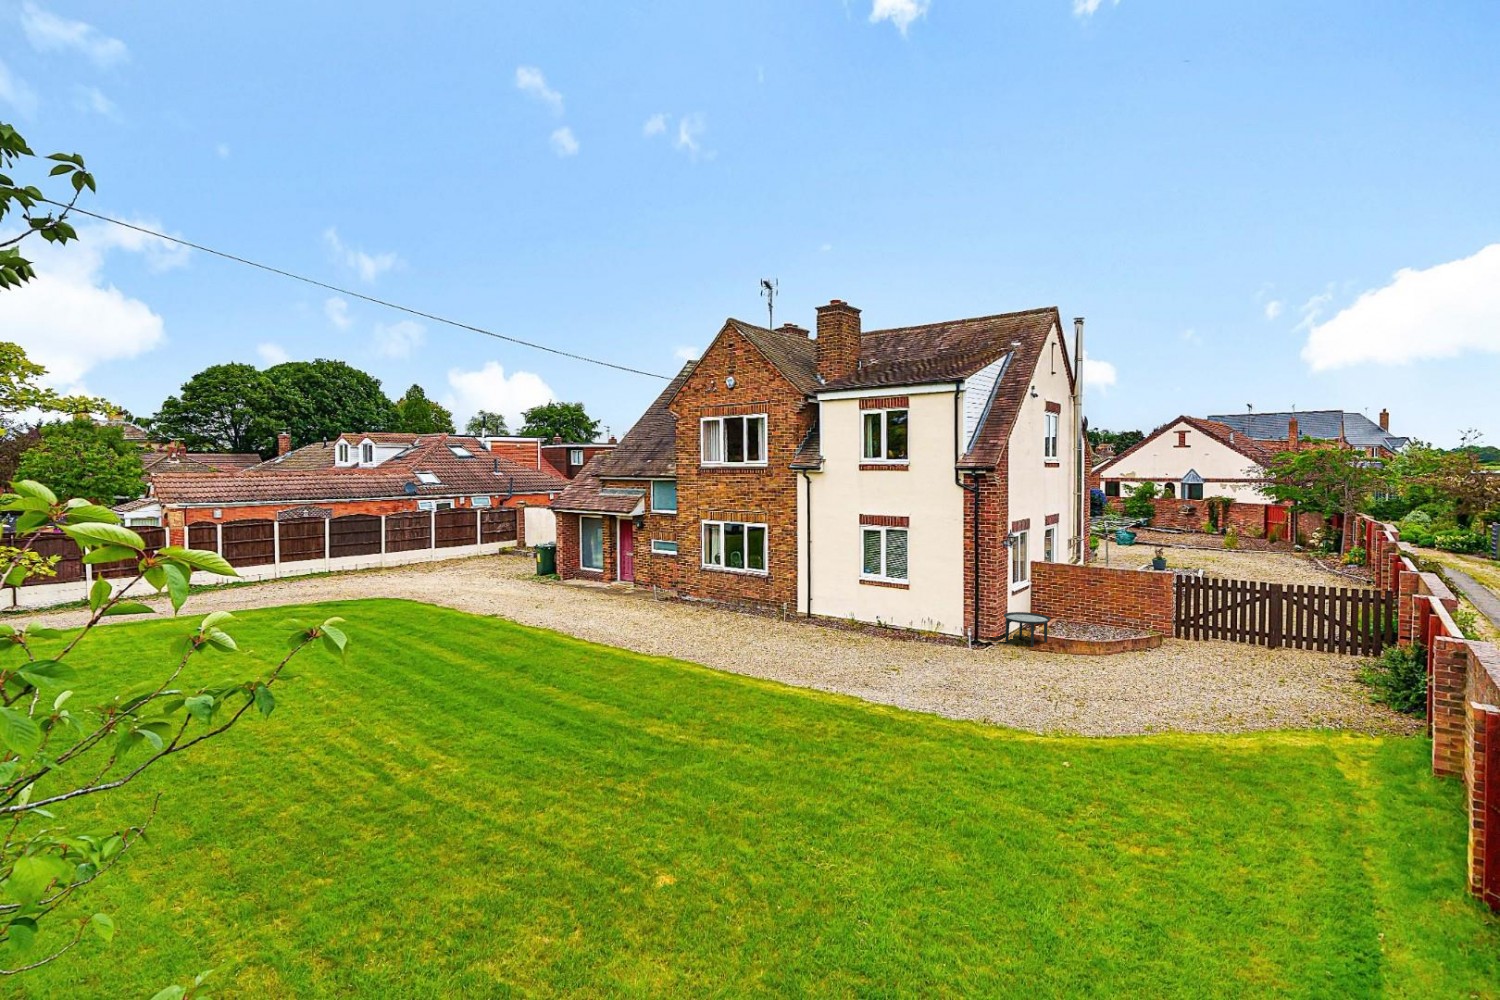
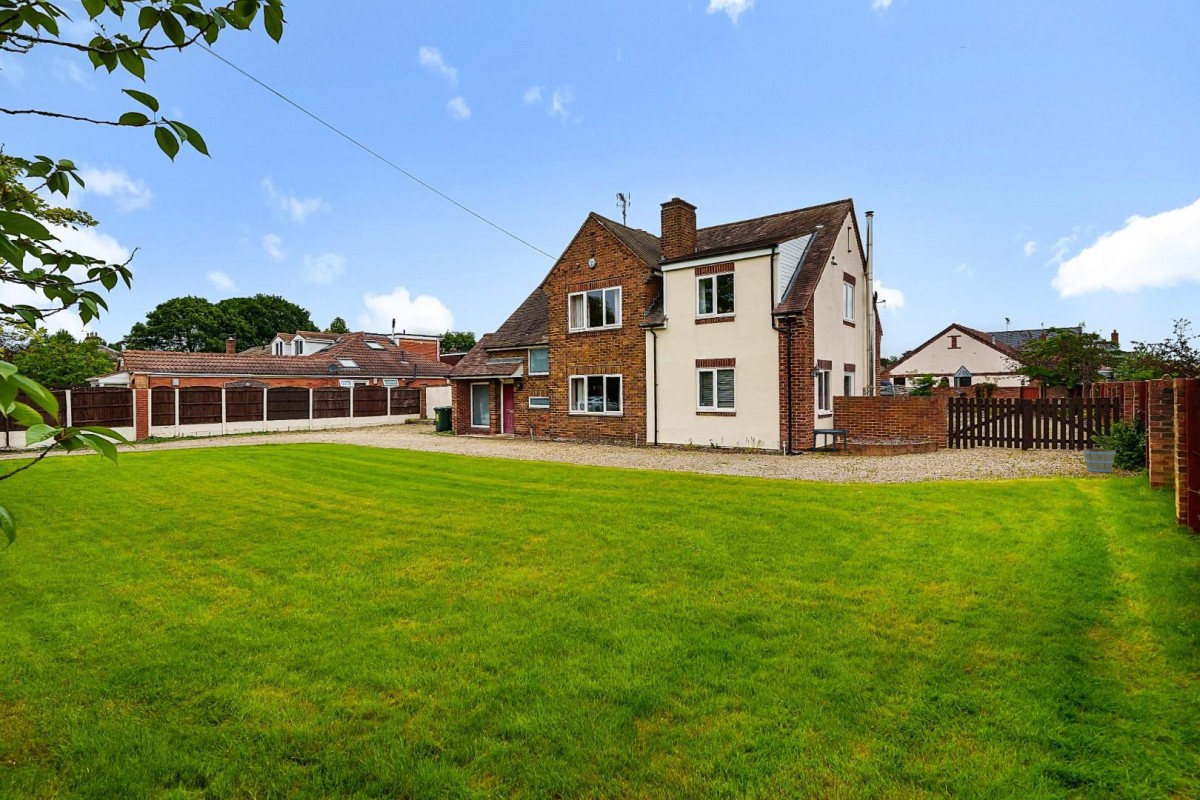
wooden bucket: none [1356,680,1400,717] -> present [1083,448,1116,472]

